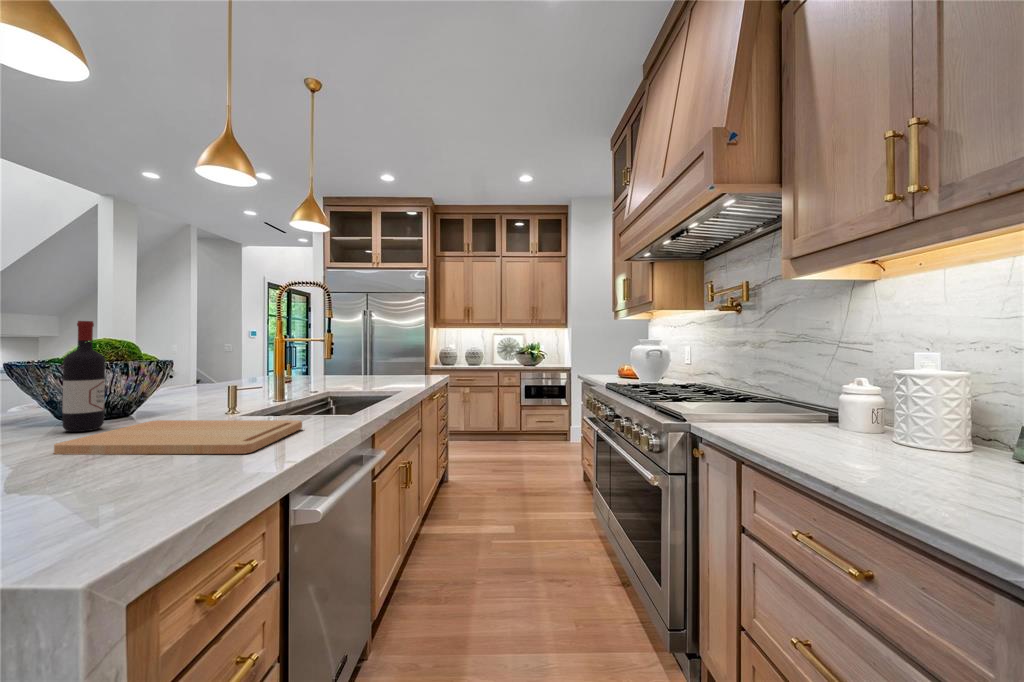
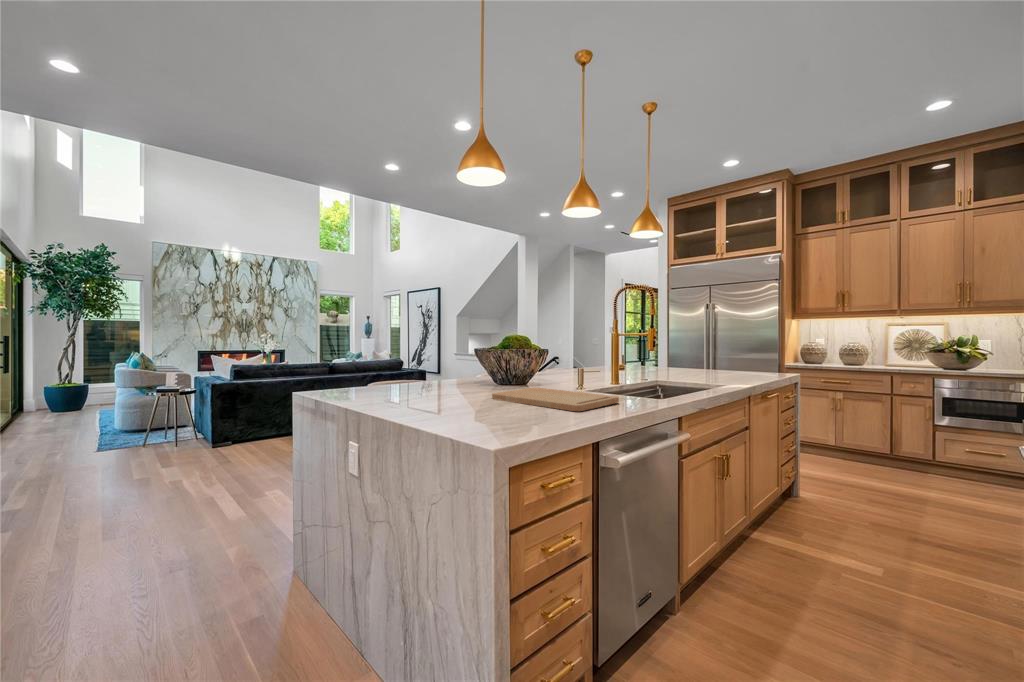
wine bottle: present [62,321,105,432] -> none [496,325,514,390]

